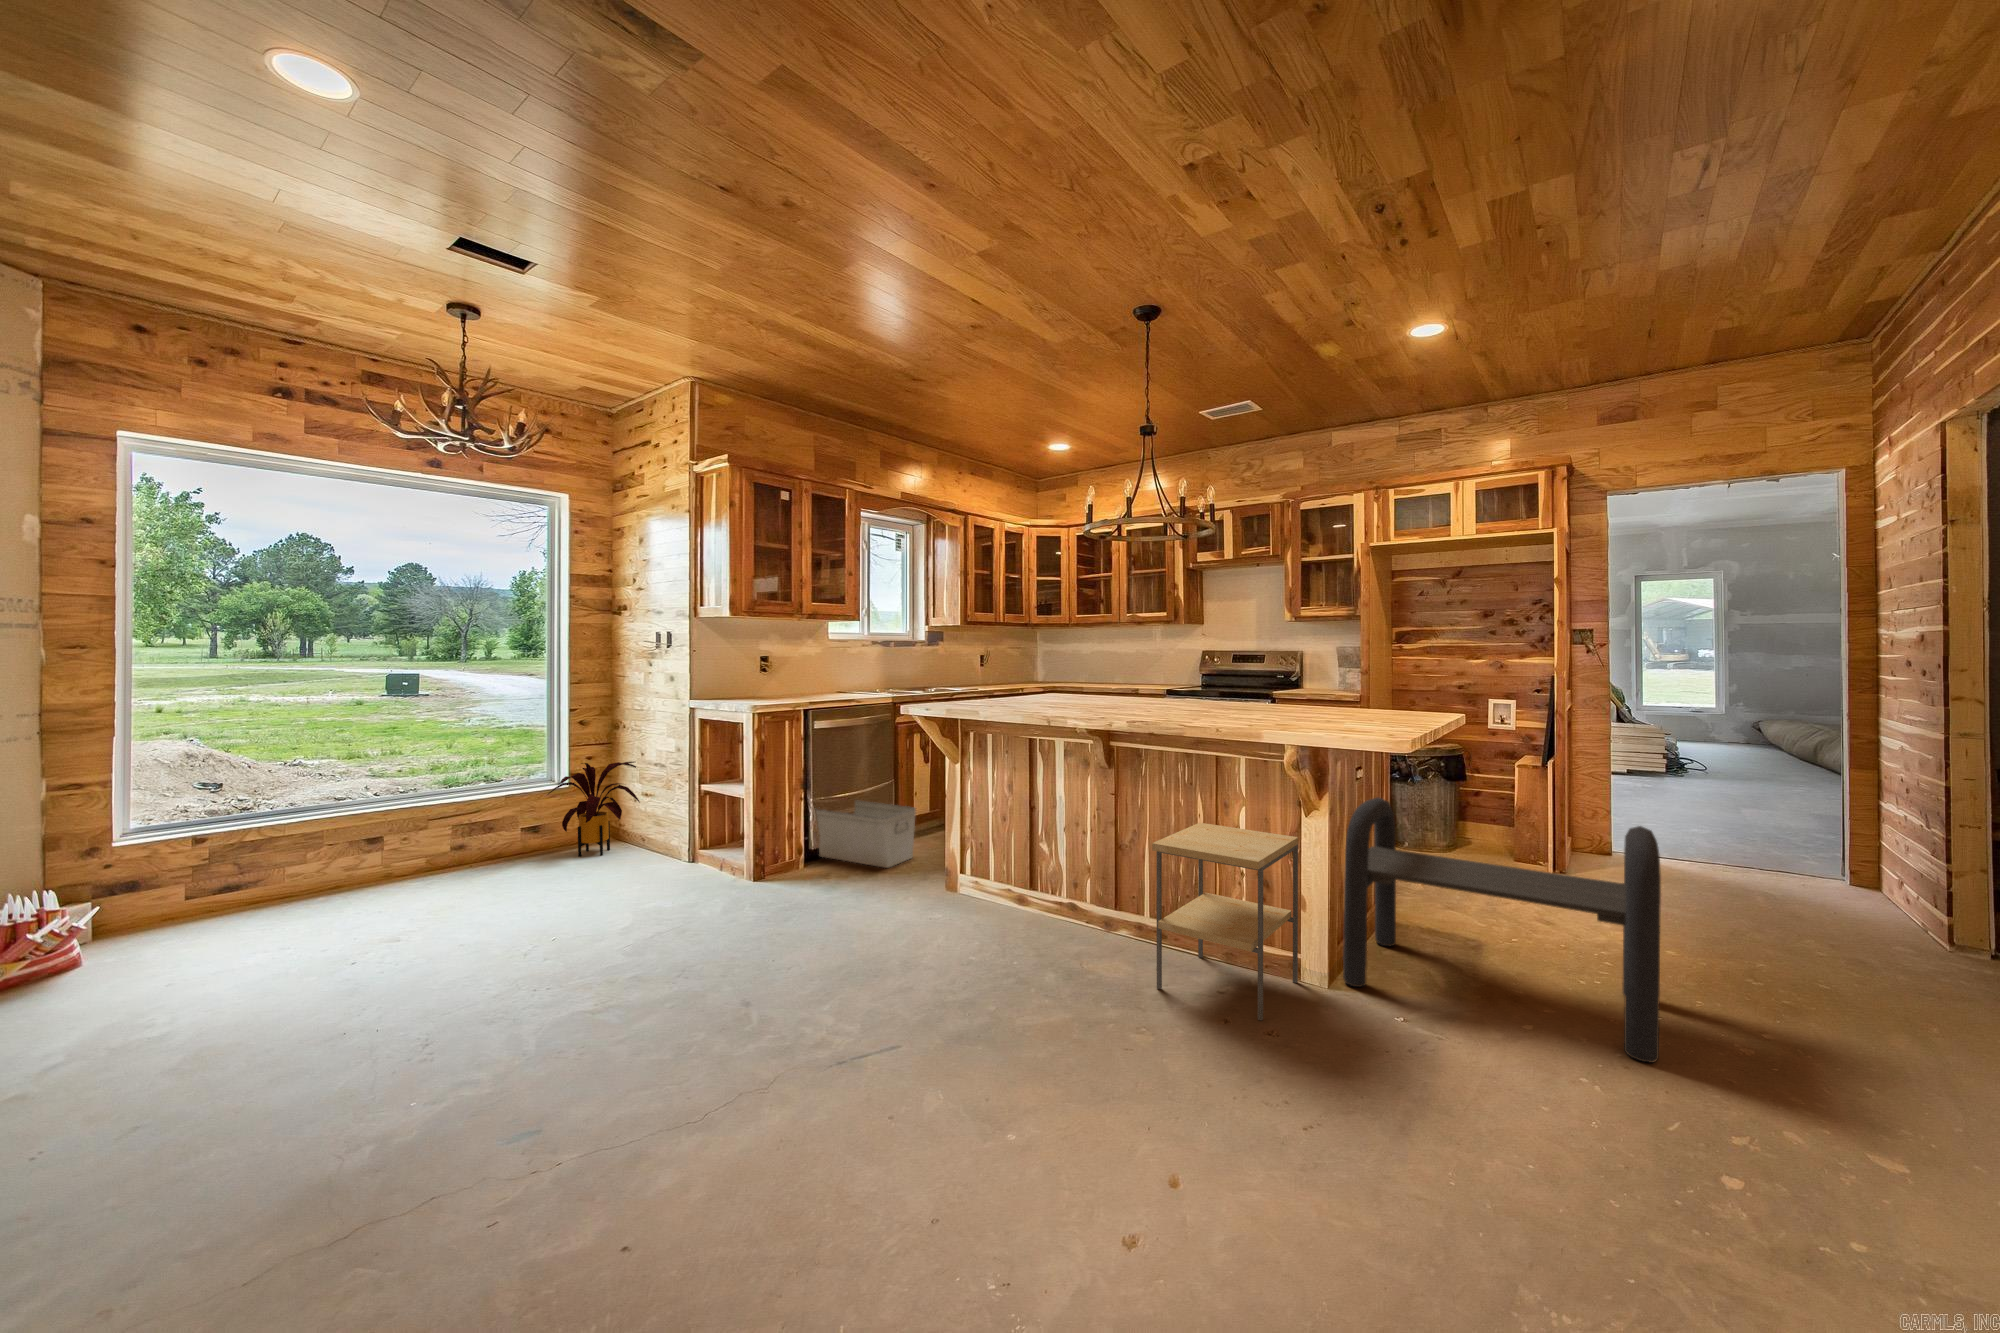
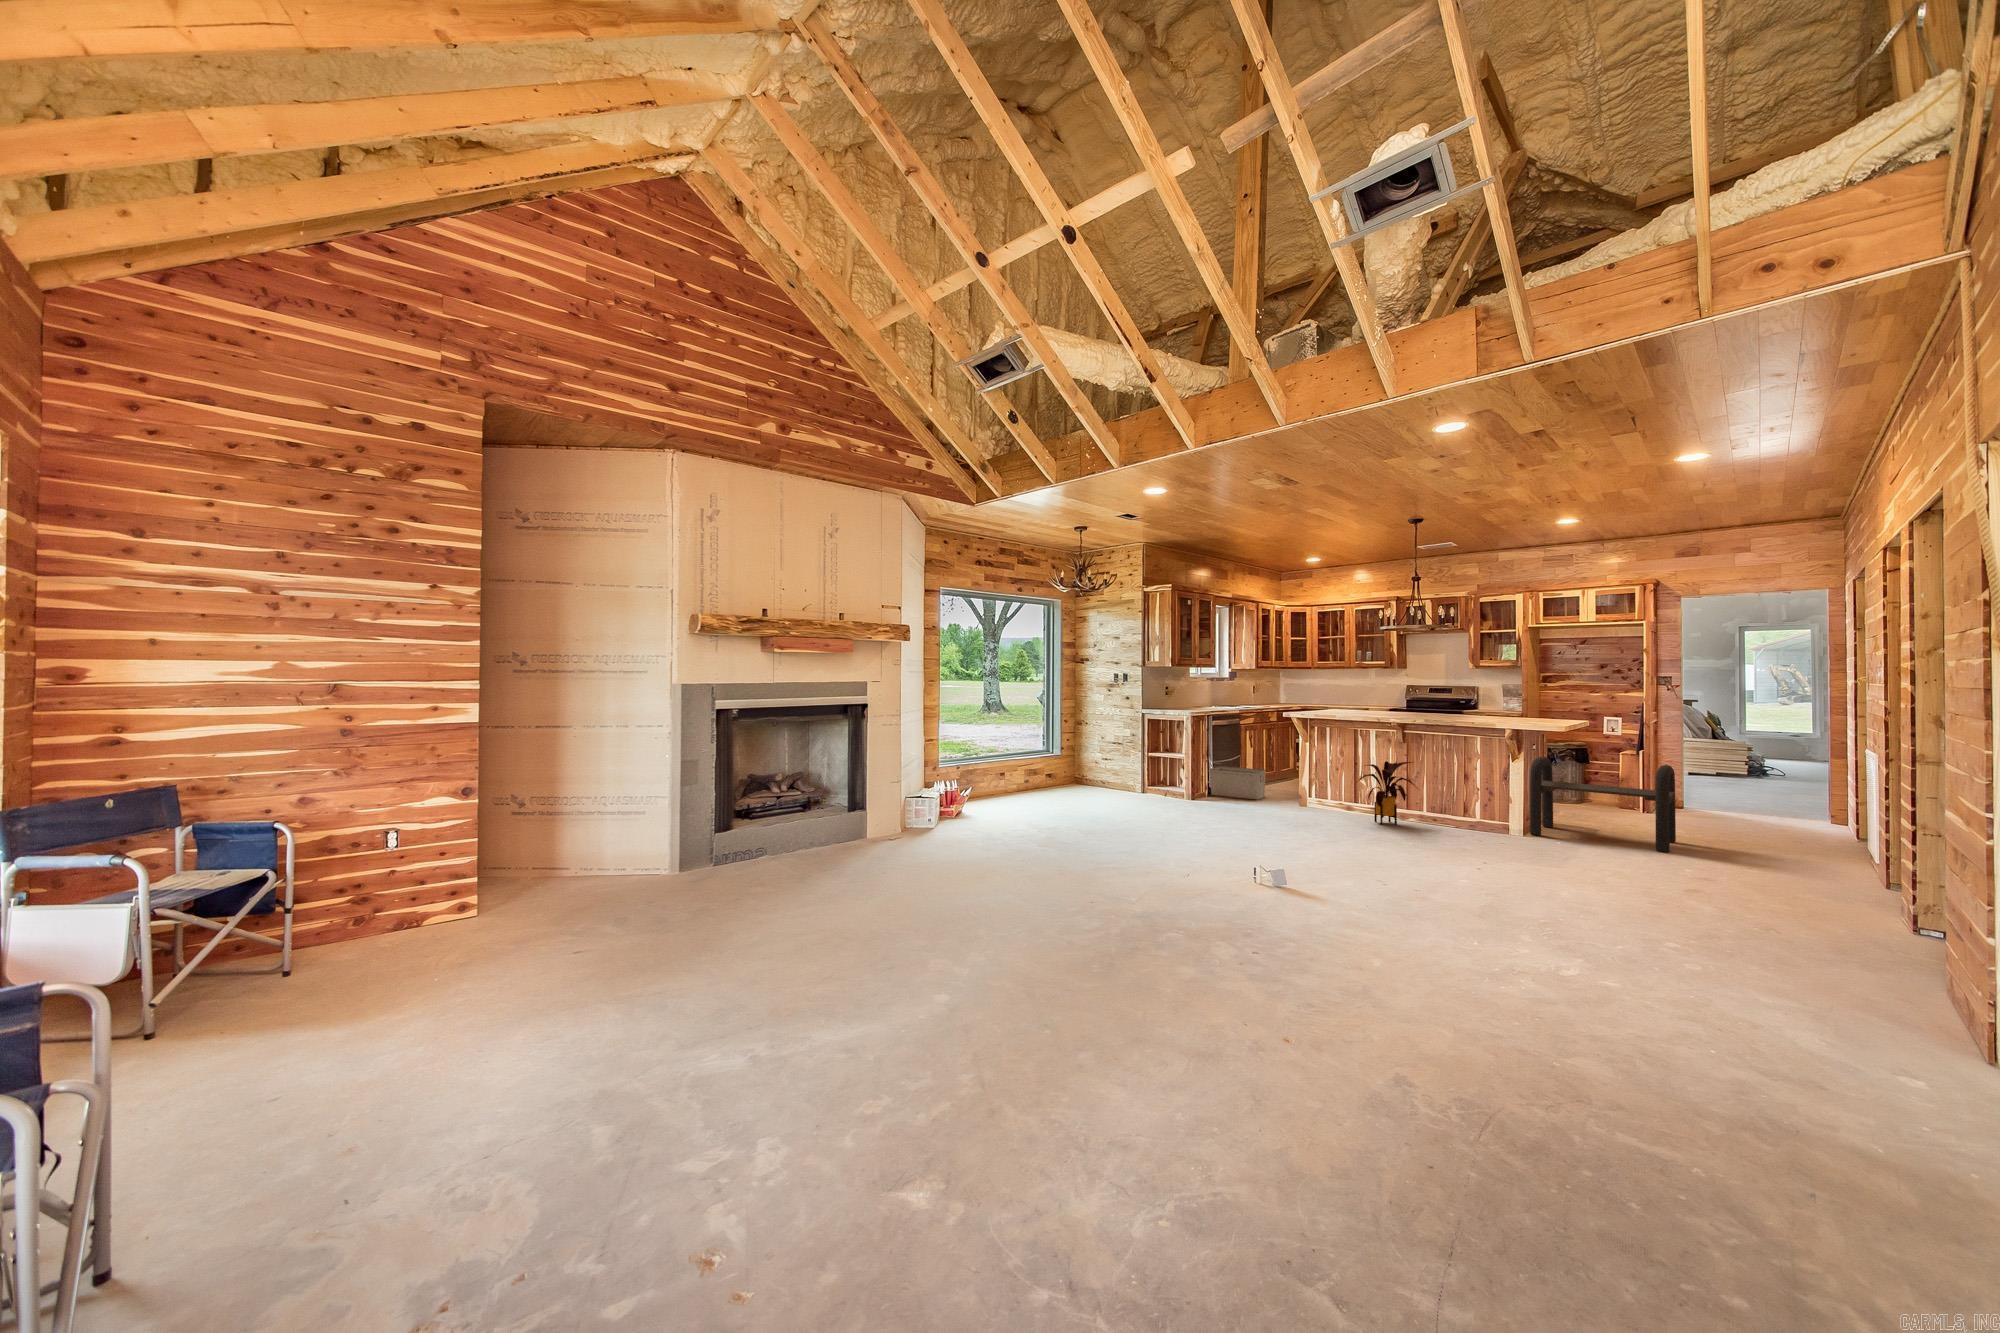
house plant: present [548,762,640,857] -> present [1358,761,1418,825]
side table: present [1152,823,1298,1021] -> none [1443,766,1508,840]

